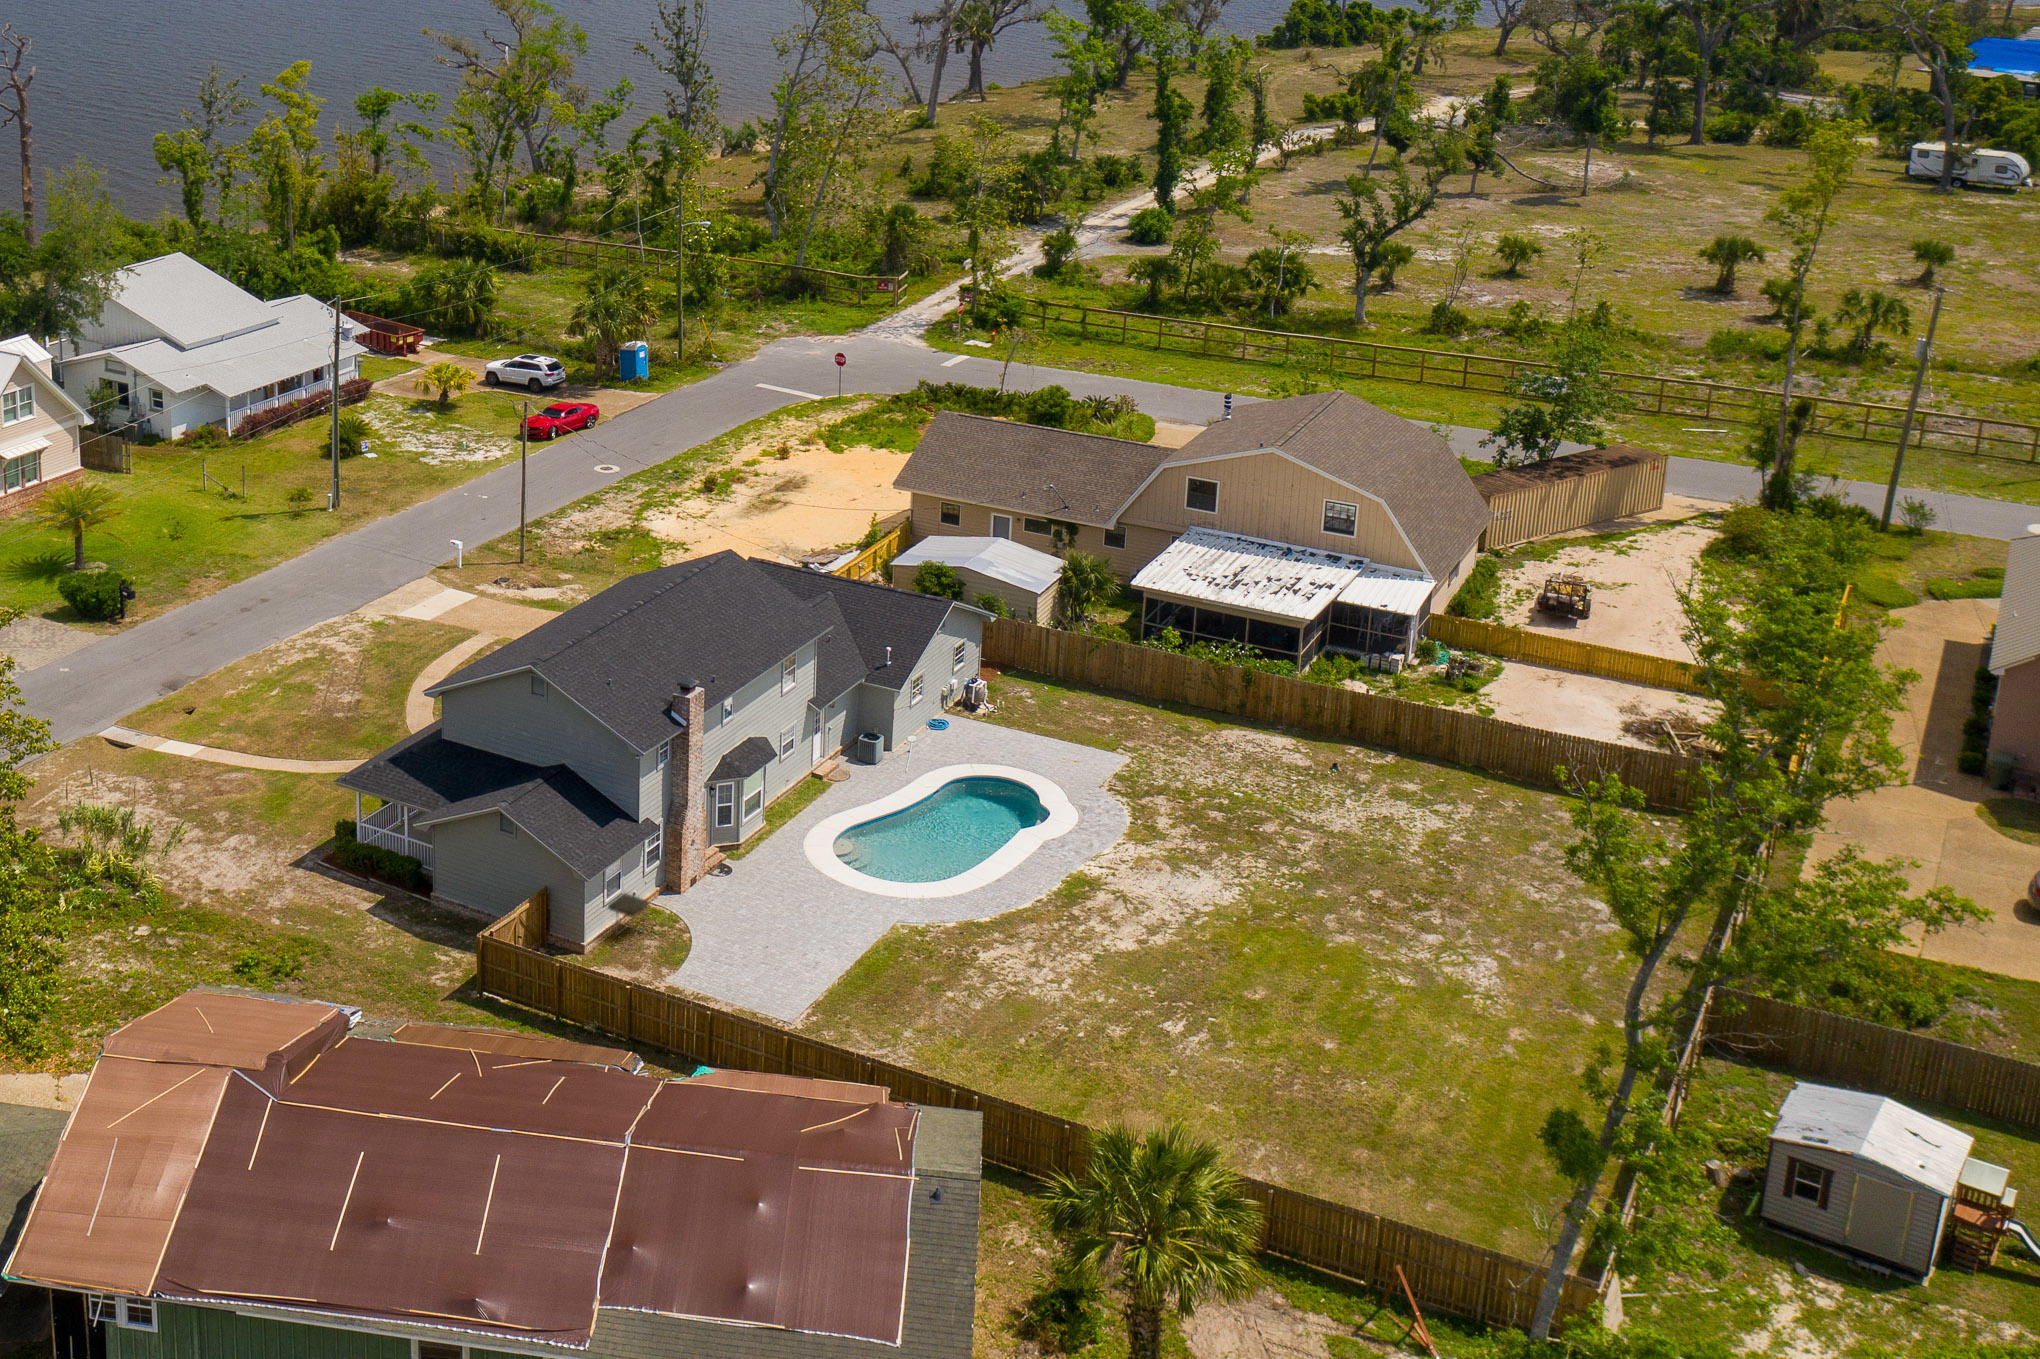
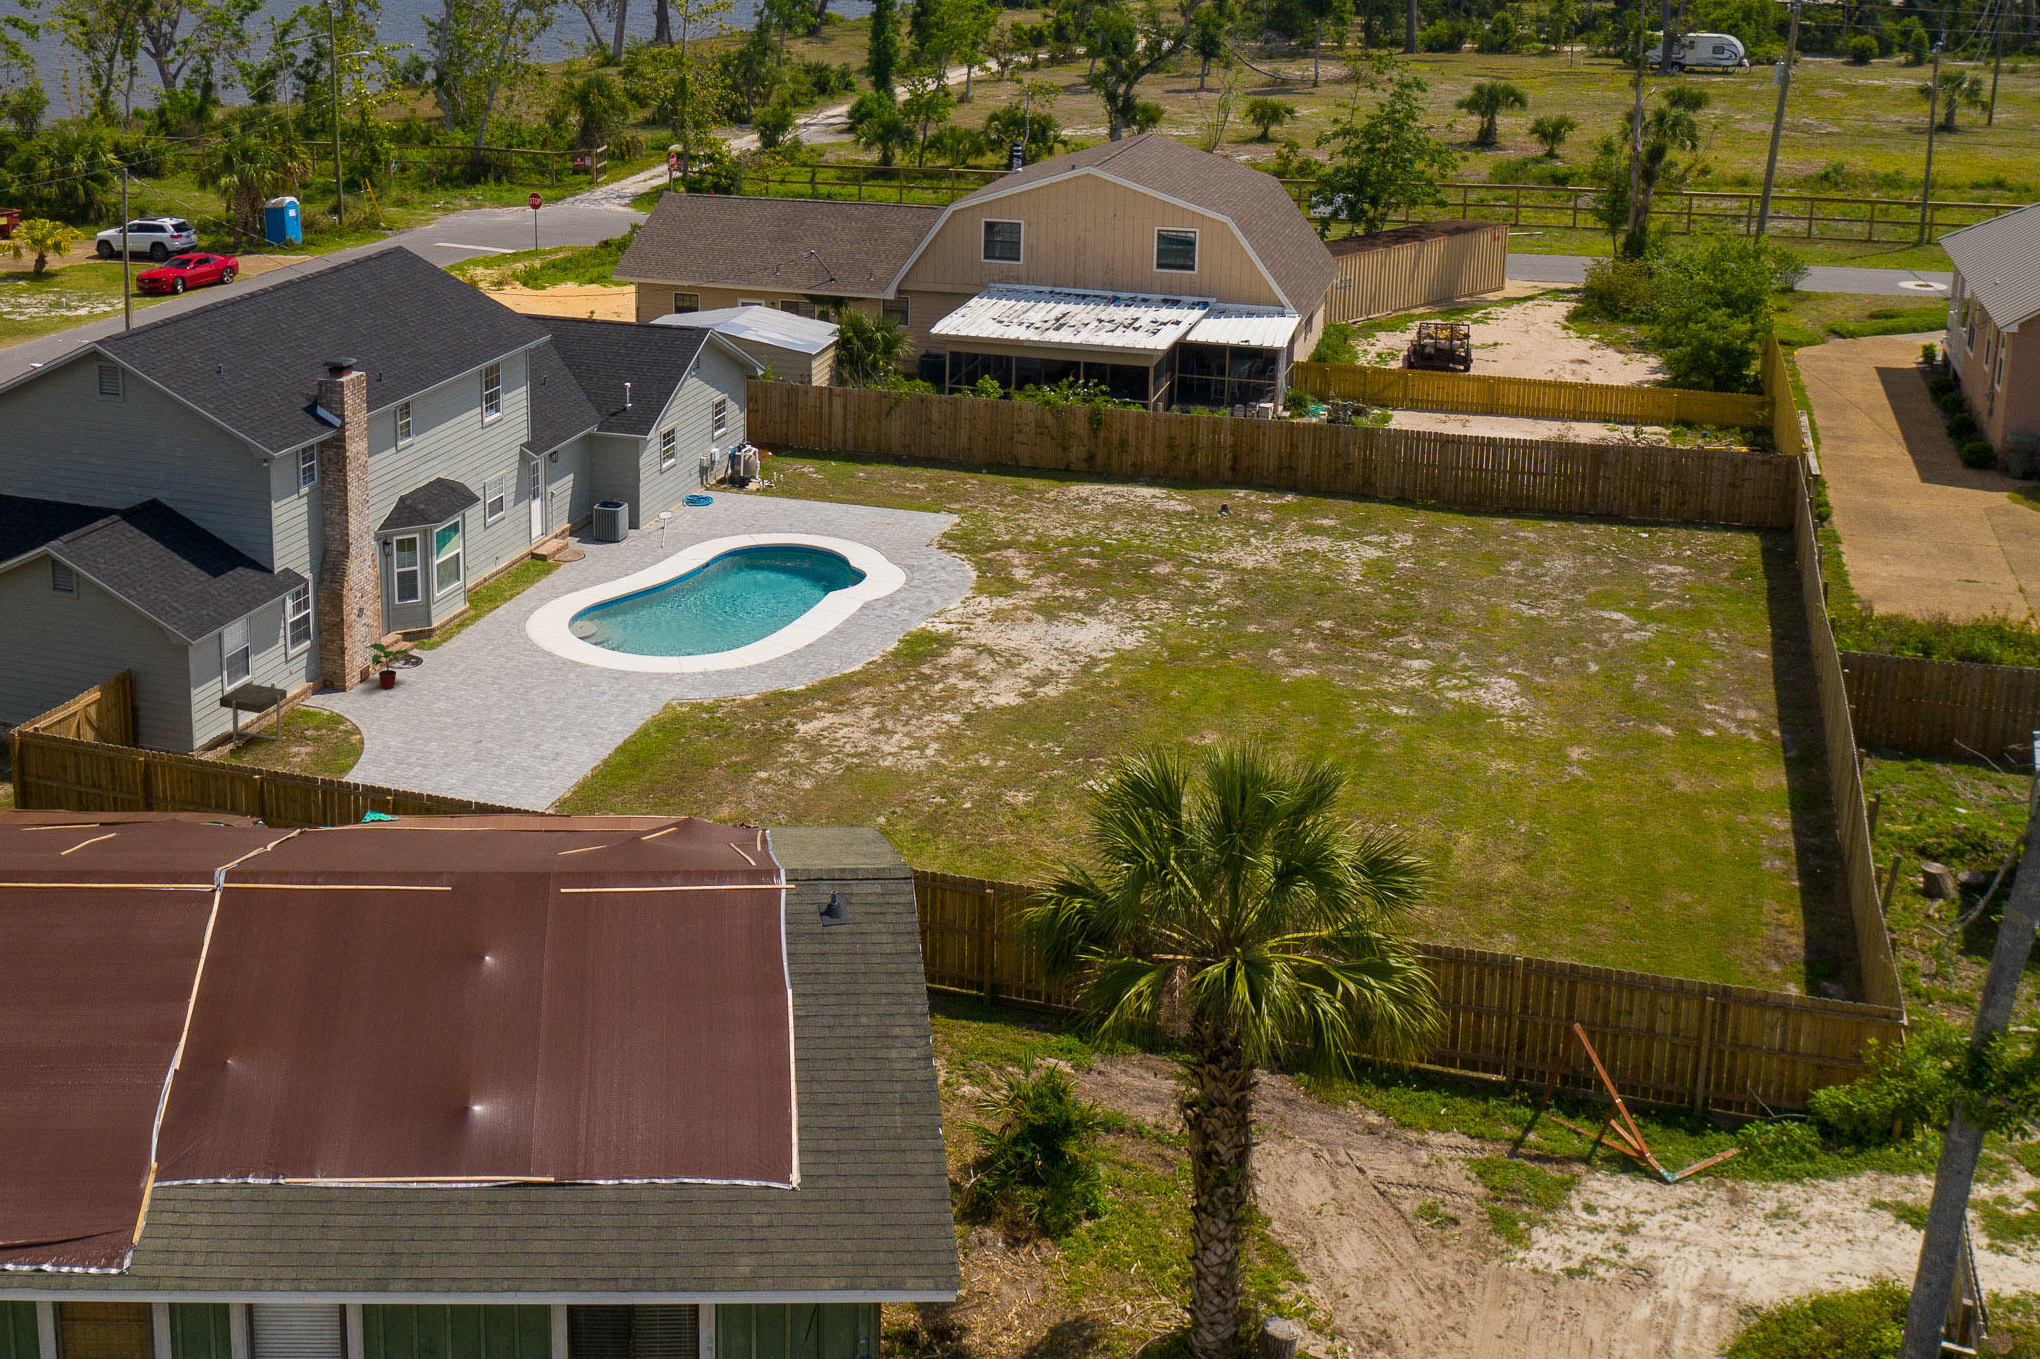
potted plant: none [698,863,728,894] -> present [366,643,410,689]

